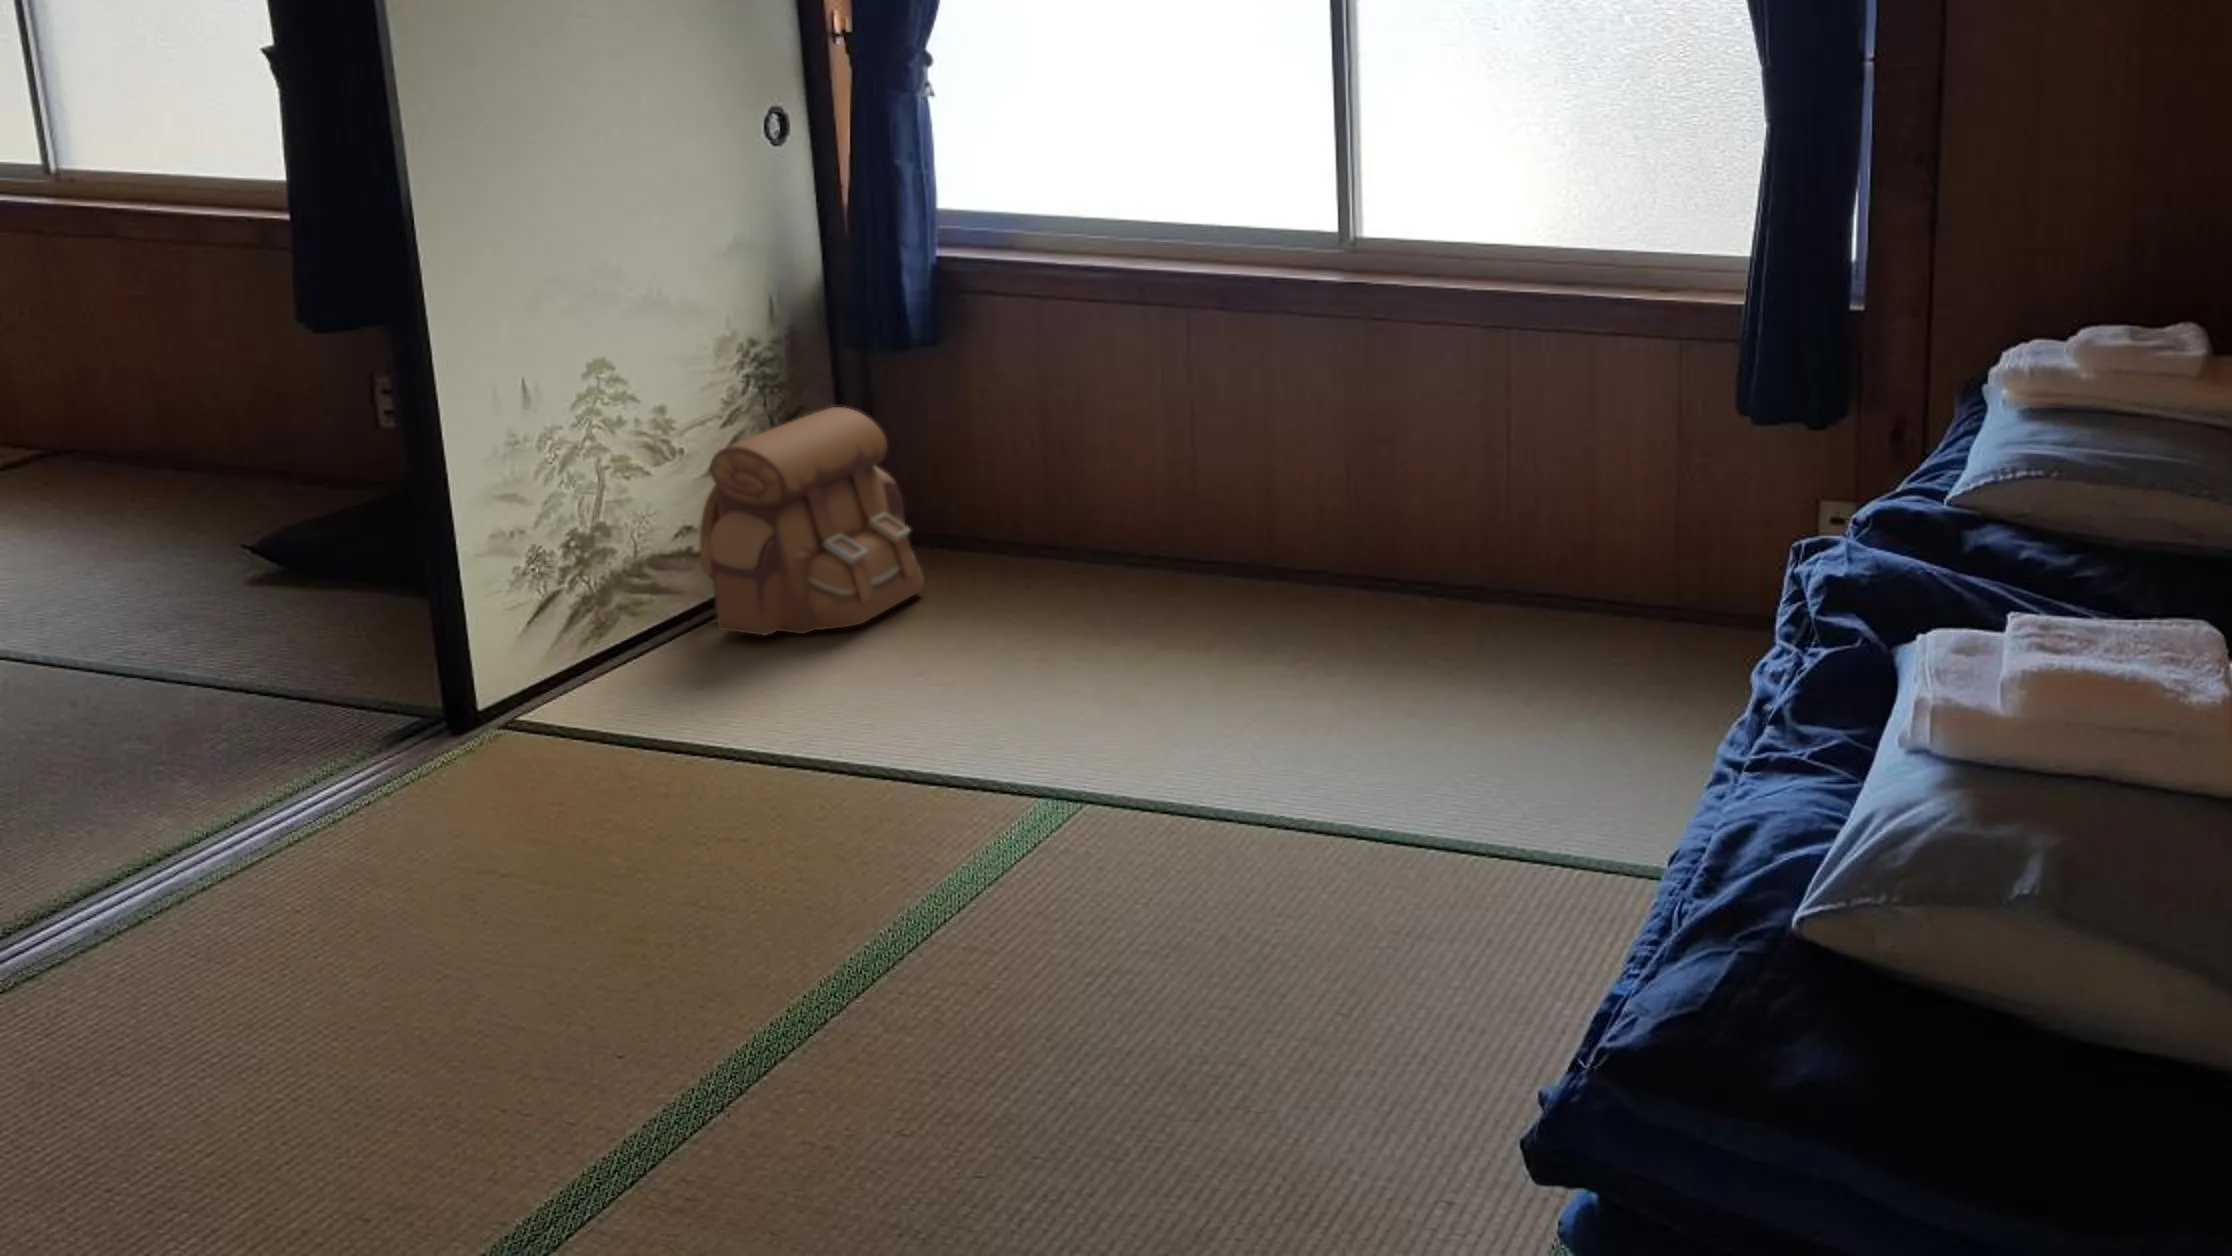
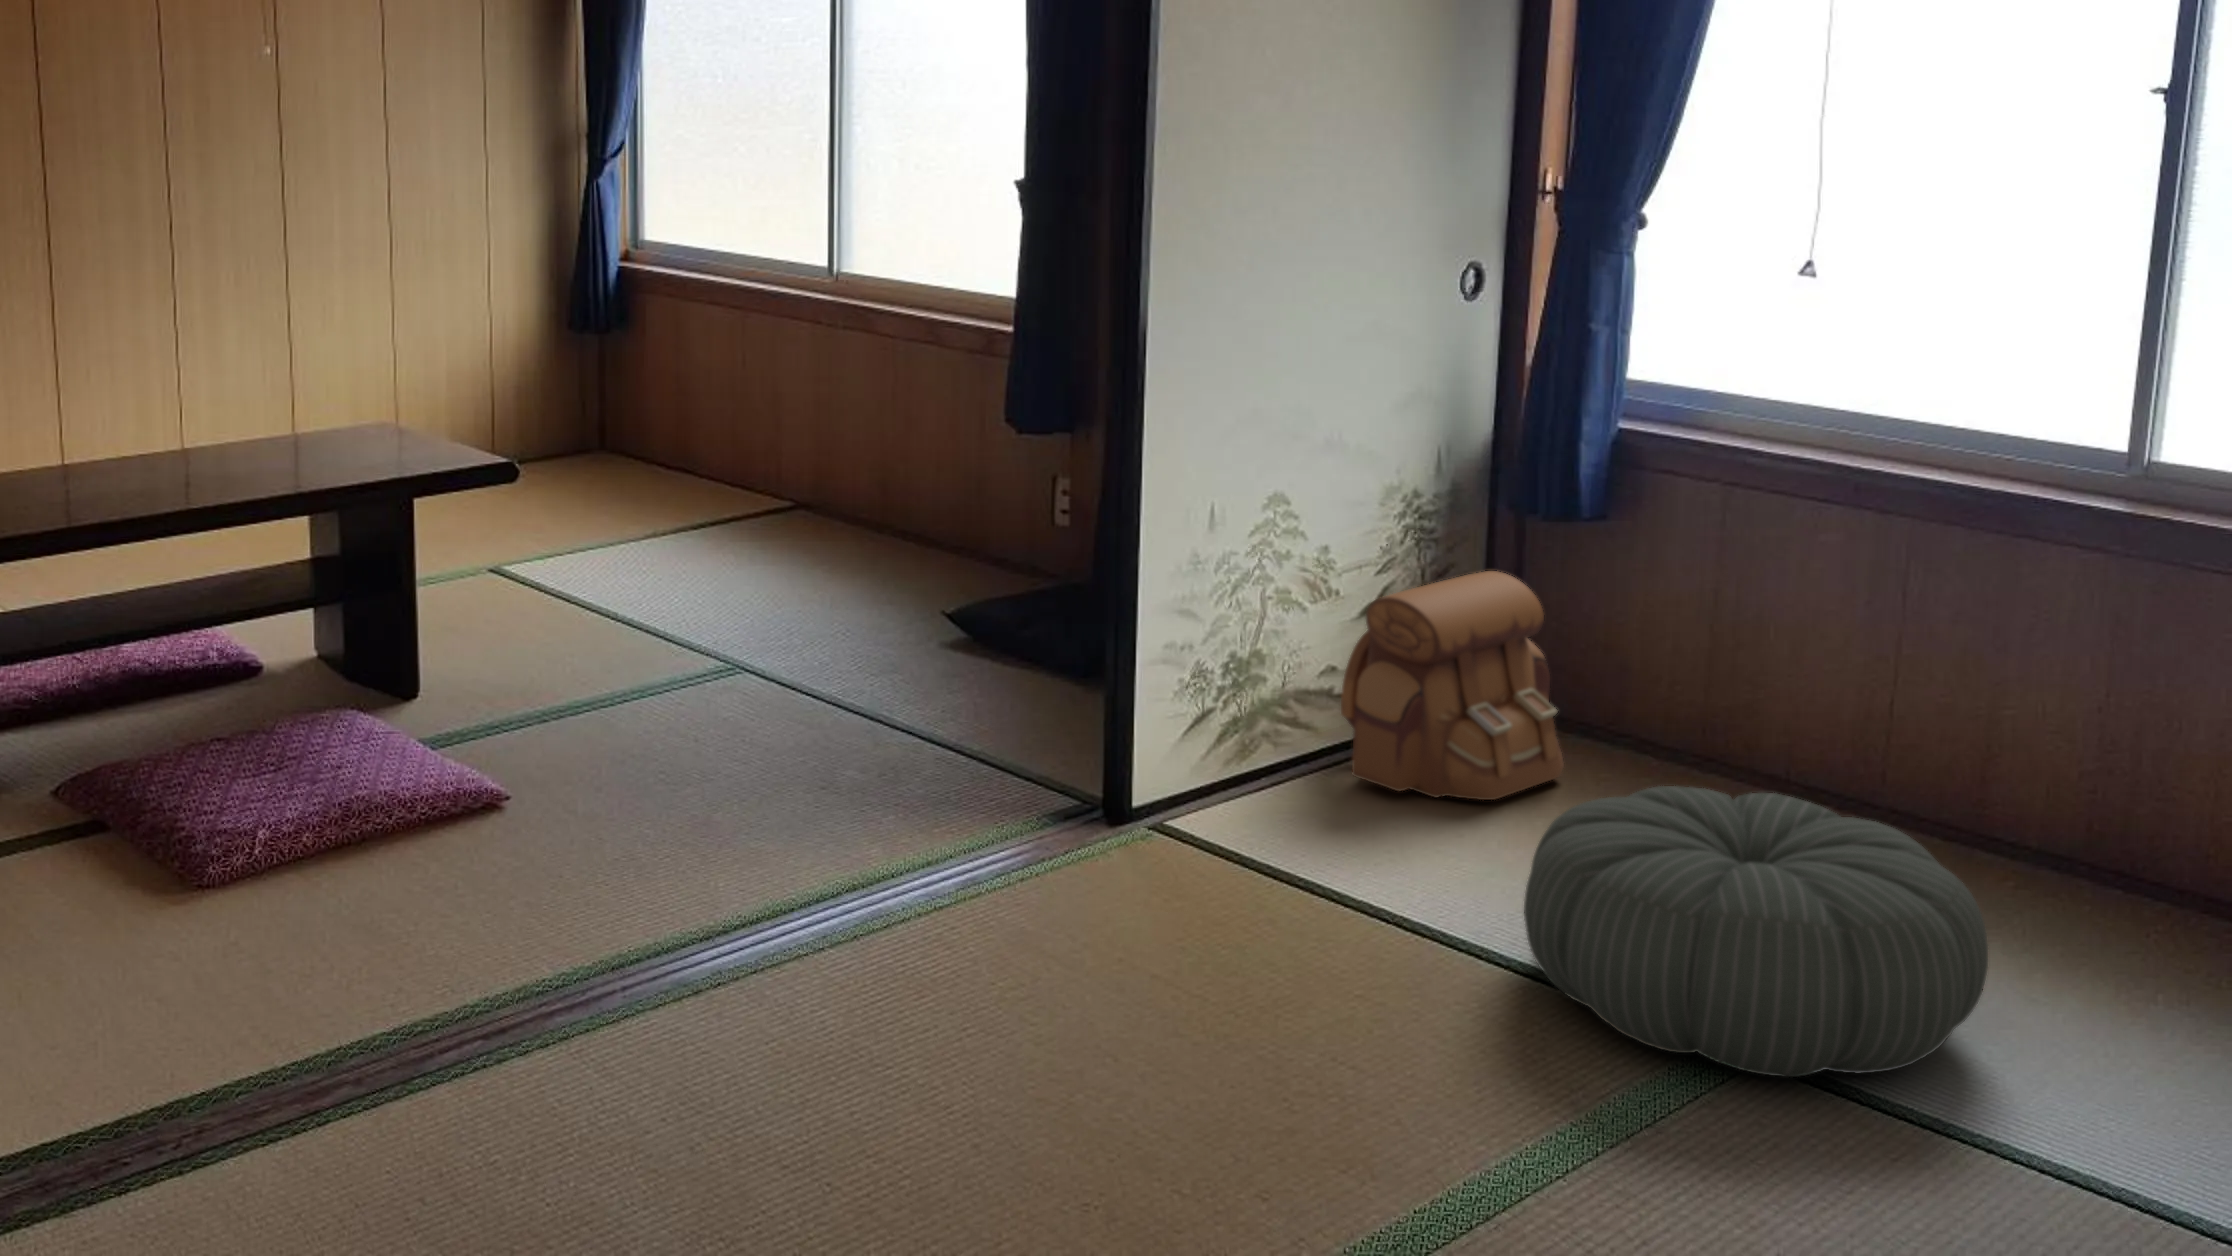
pouf: none [880,565,1269,816] -> present [1524,786,1988,1077]

